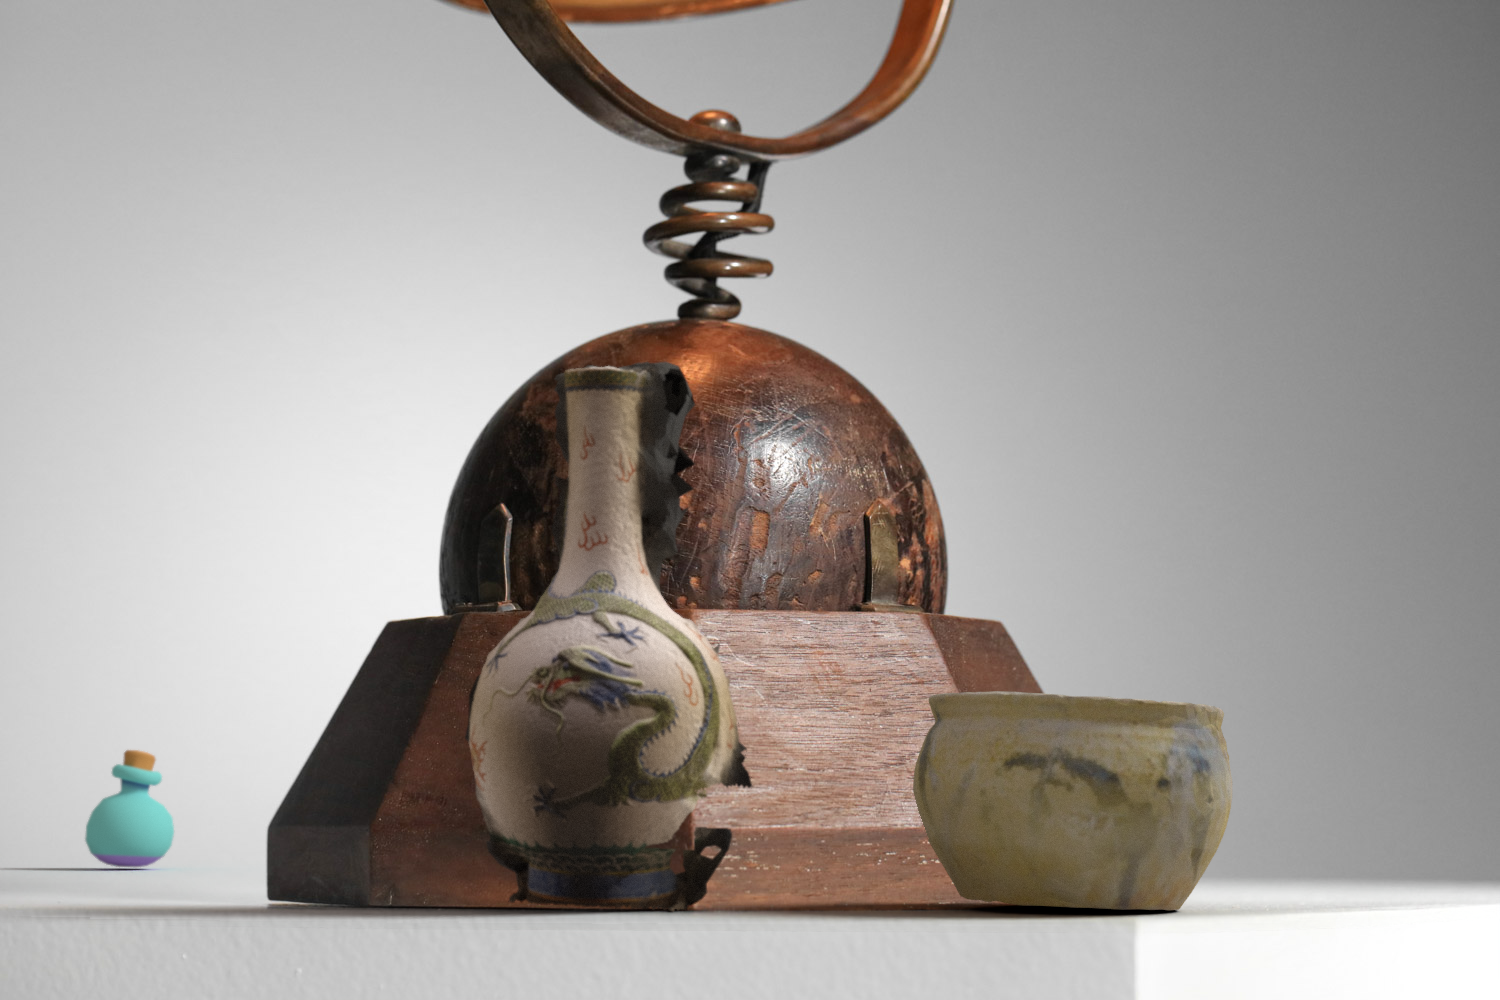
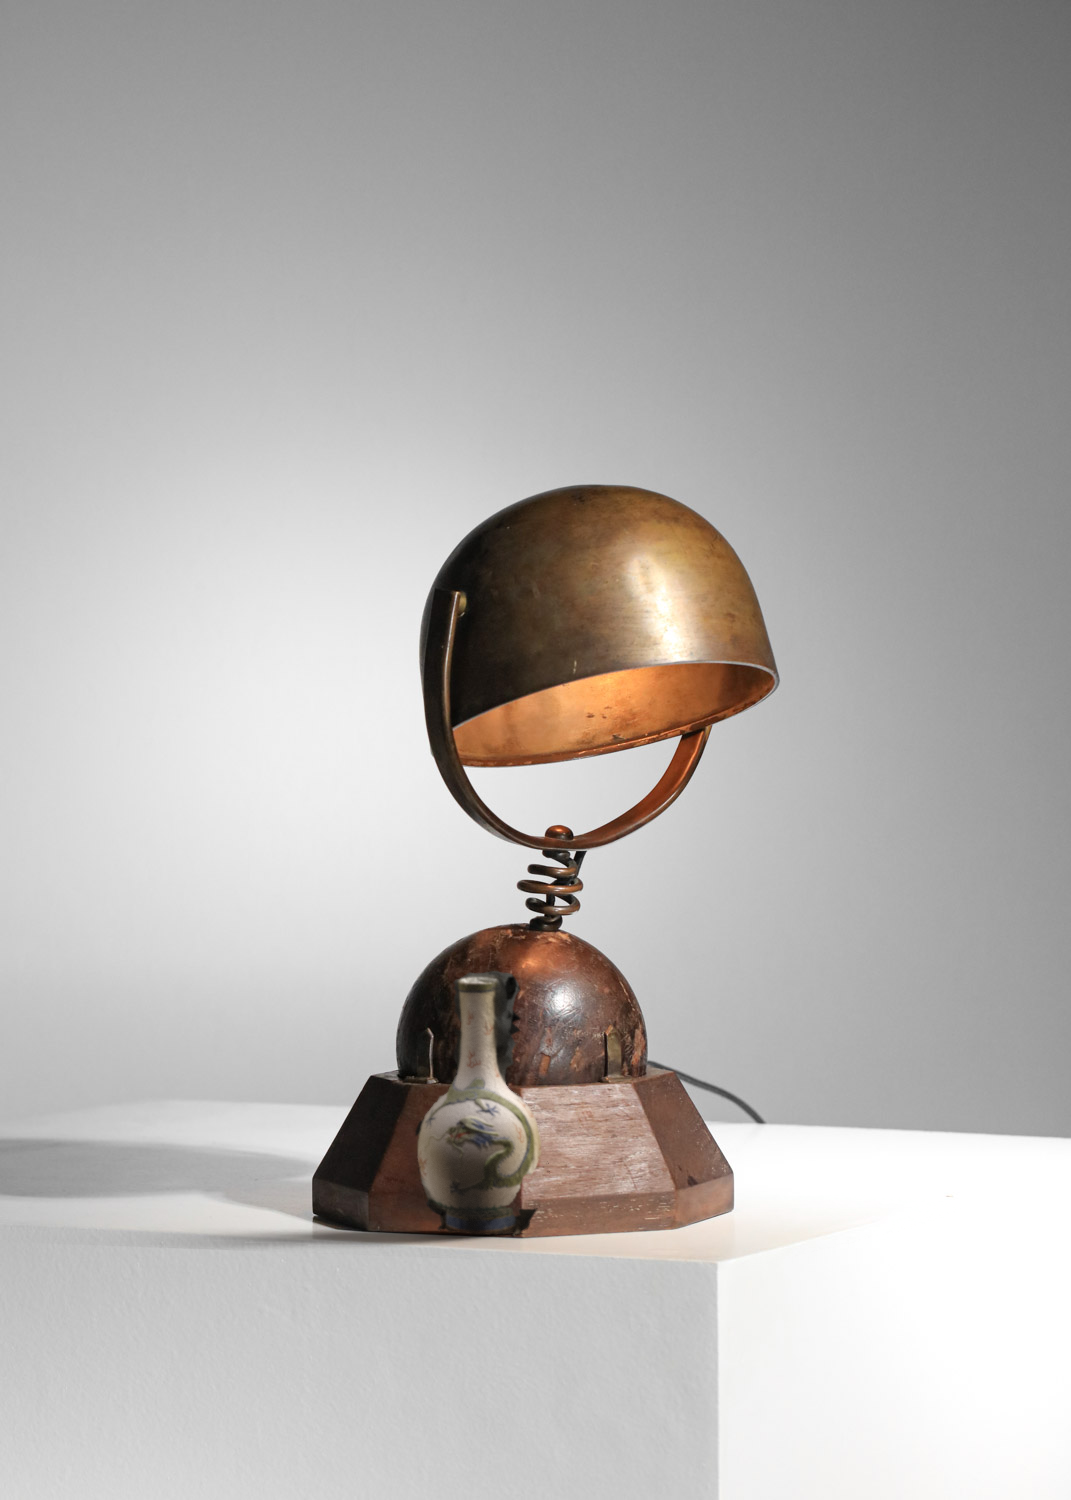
ceramic bowl: present [913,691,1232,910] -> none [626,1127,775,1234]
perfume bottle: present [85,750,174,867] -> none [172,1107,222,1176]

